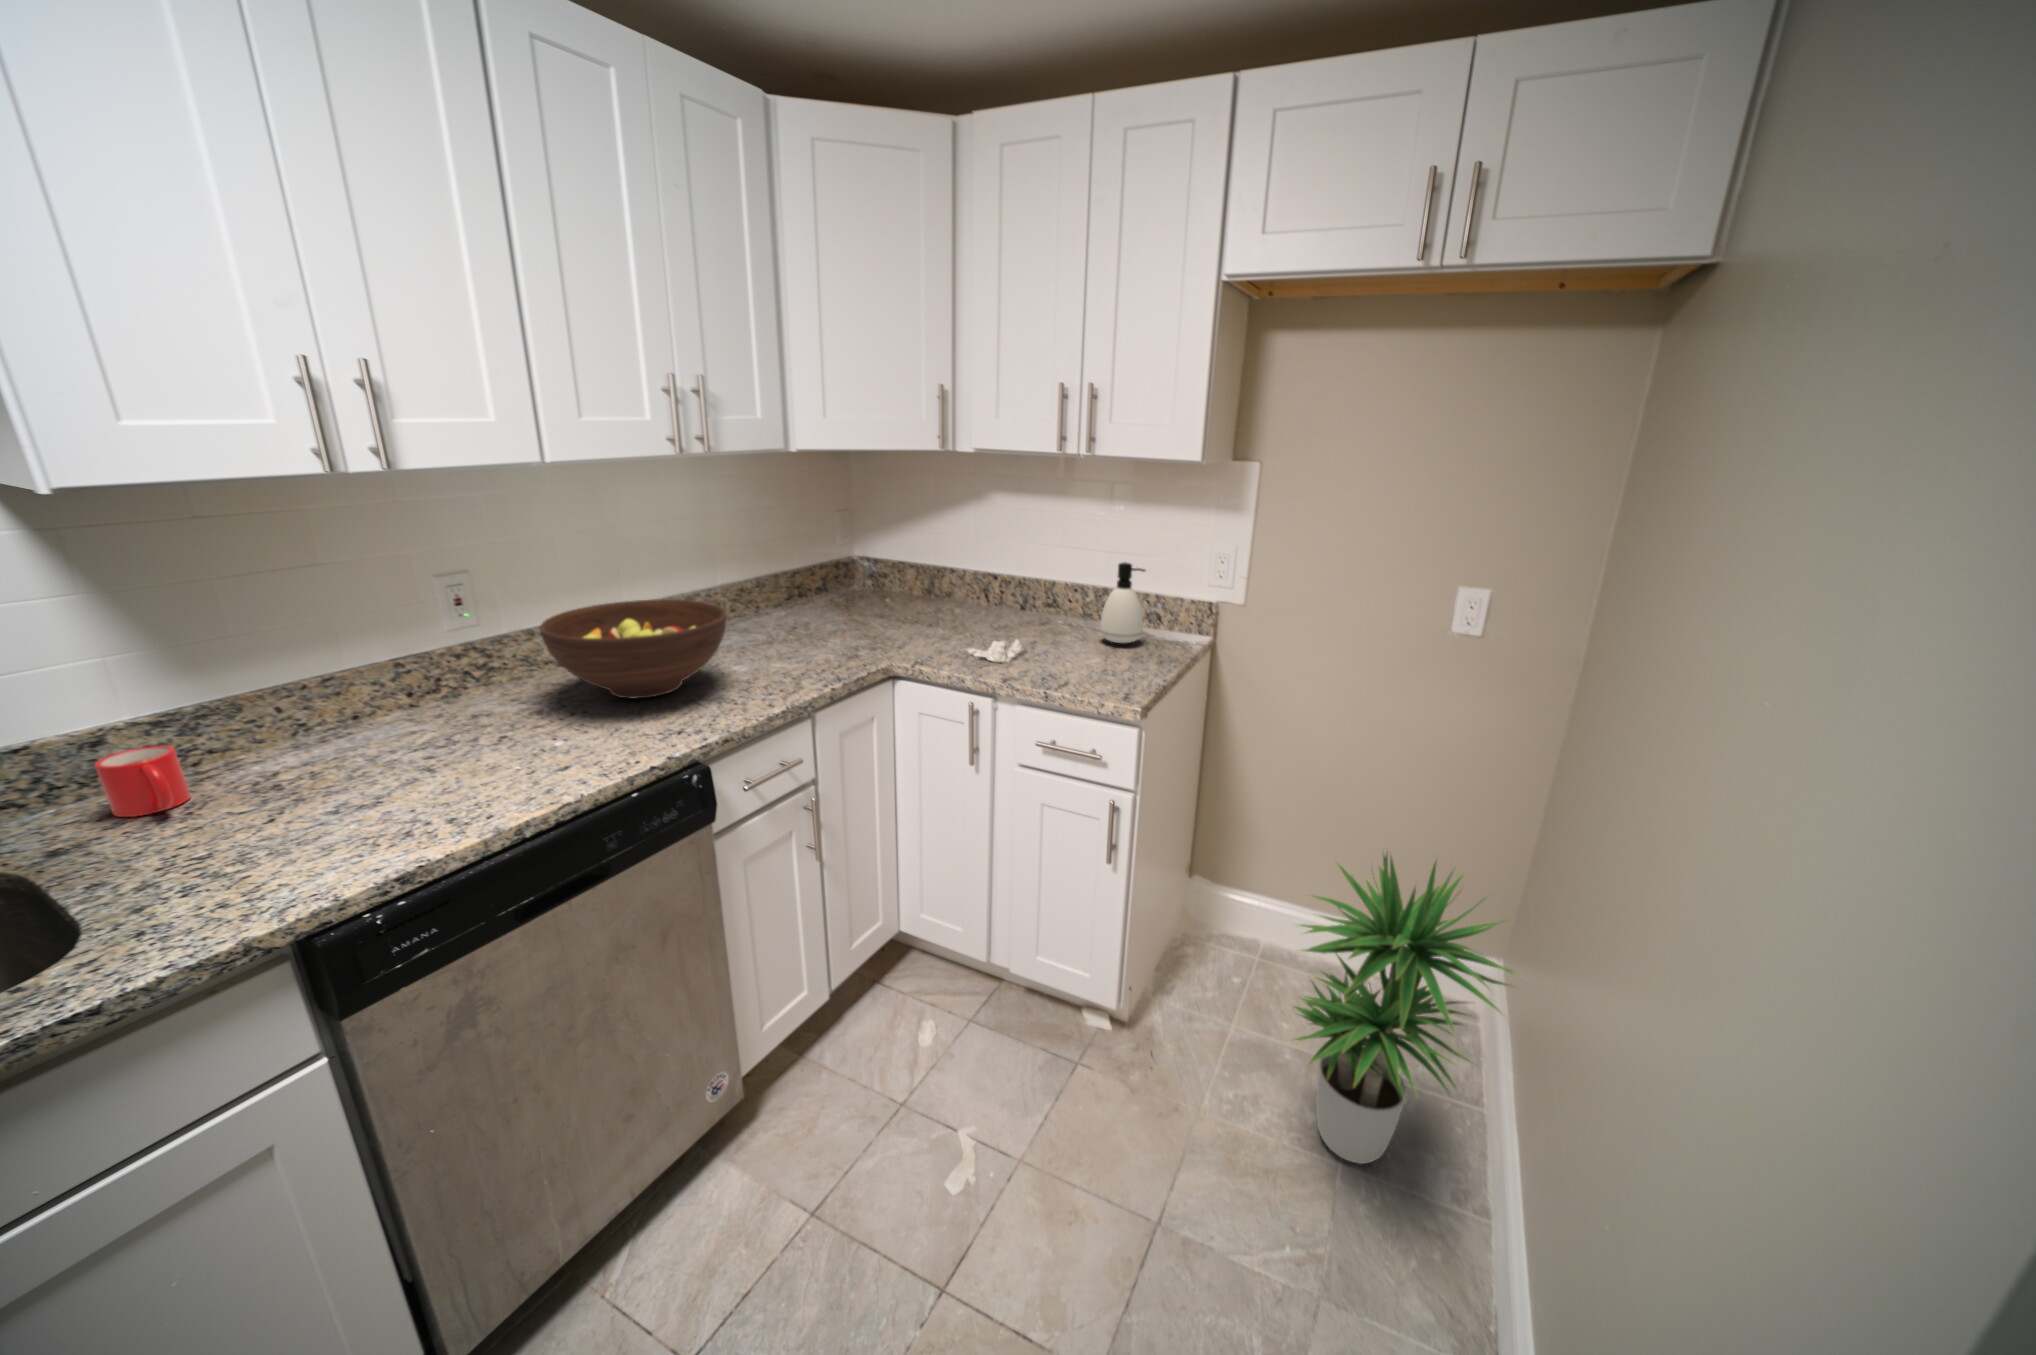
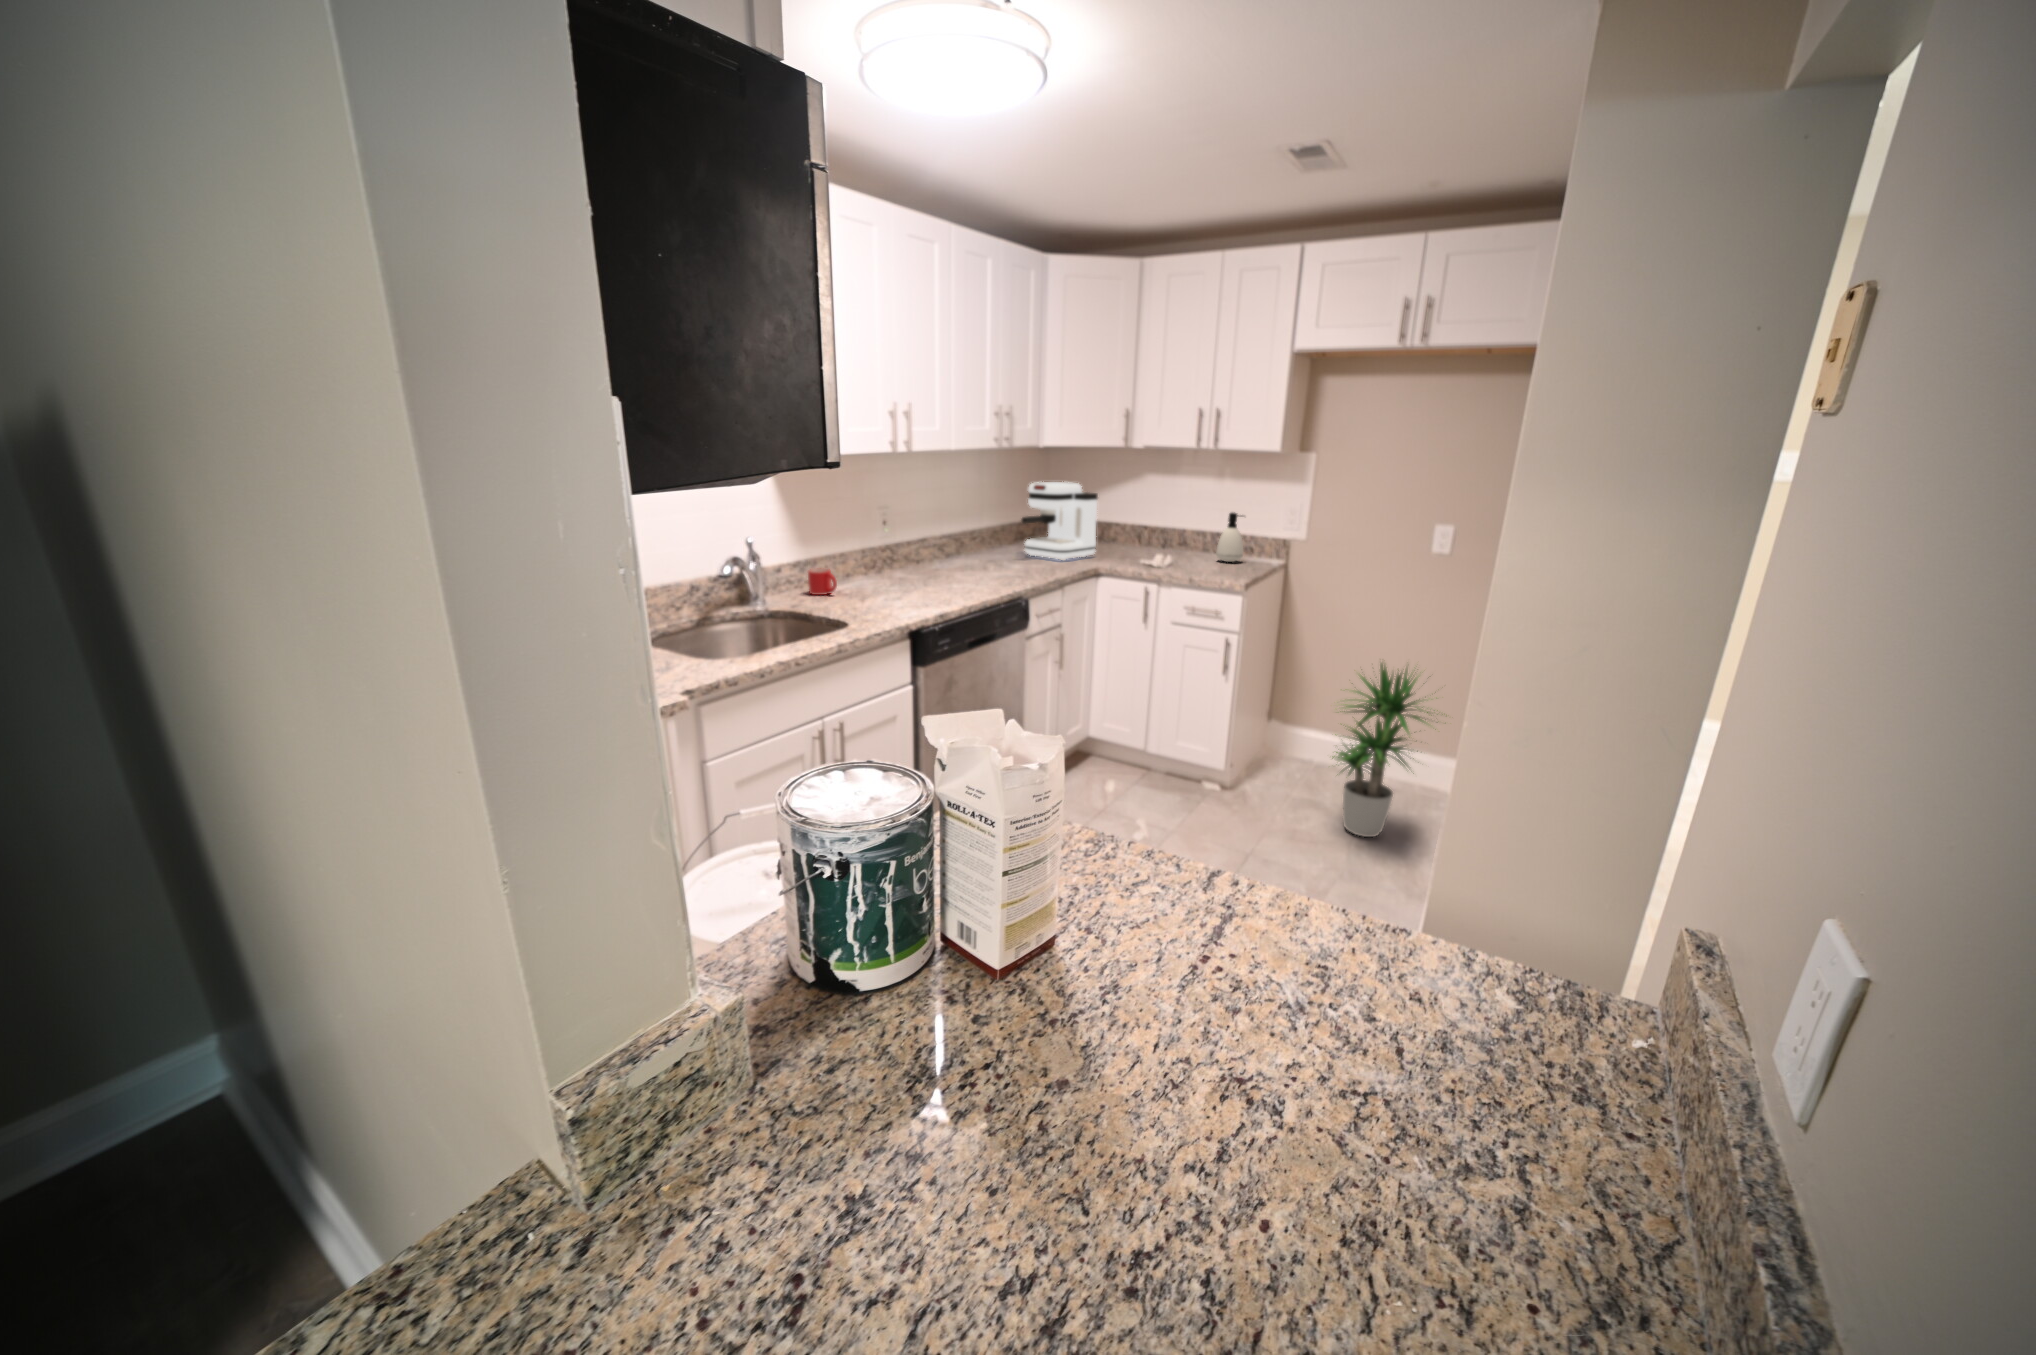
coffee maker: none [757,509,901,649] -> present [1022,482,1098,560]
fruit bowl: present [540,599,727,699] -> none [935,527,1022,573]

